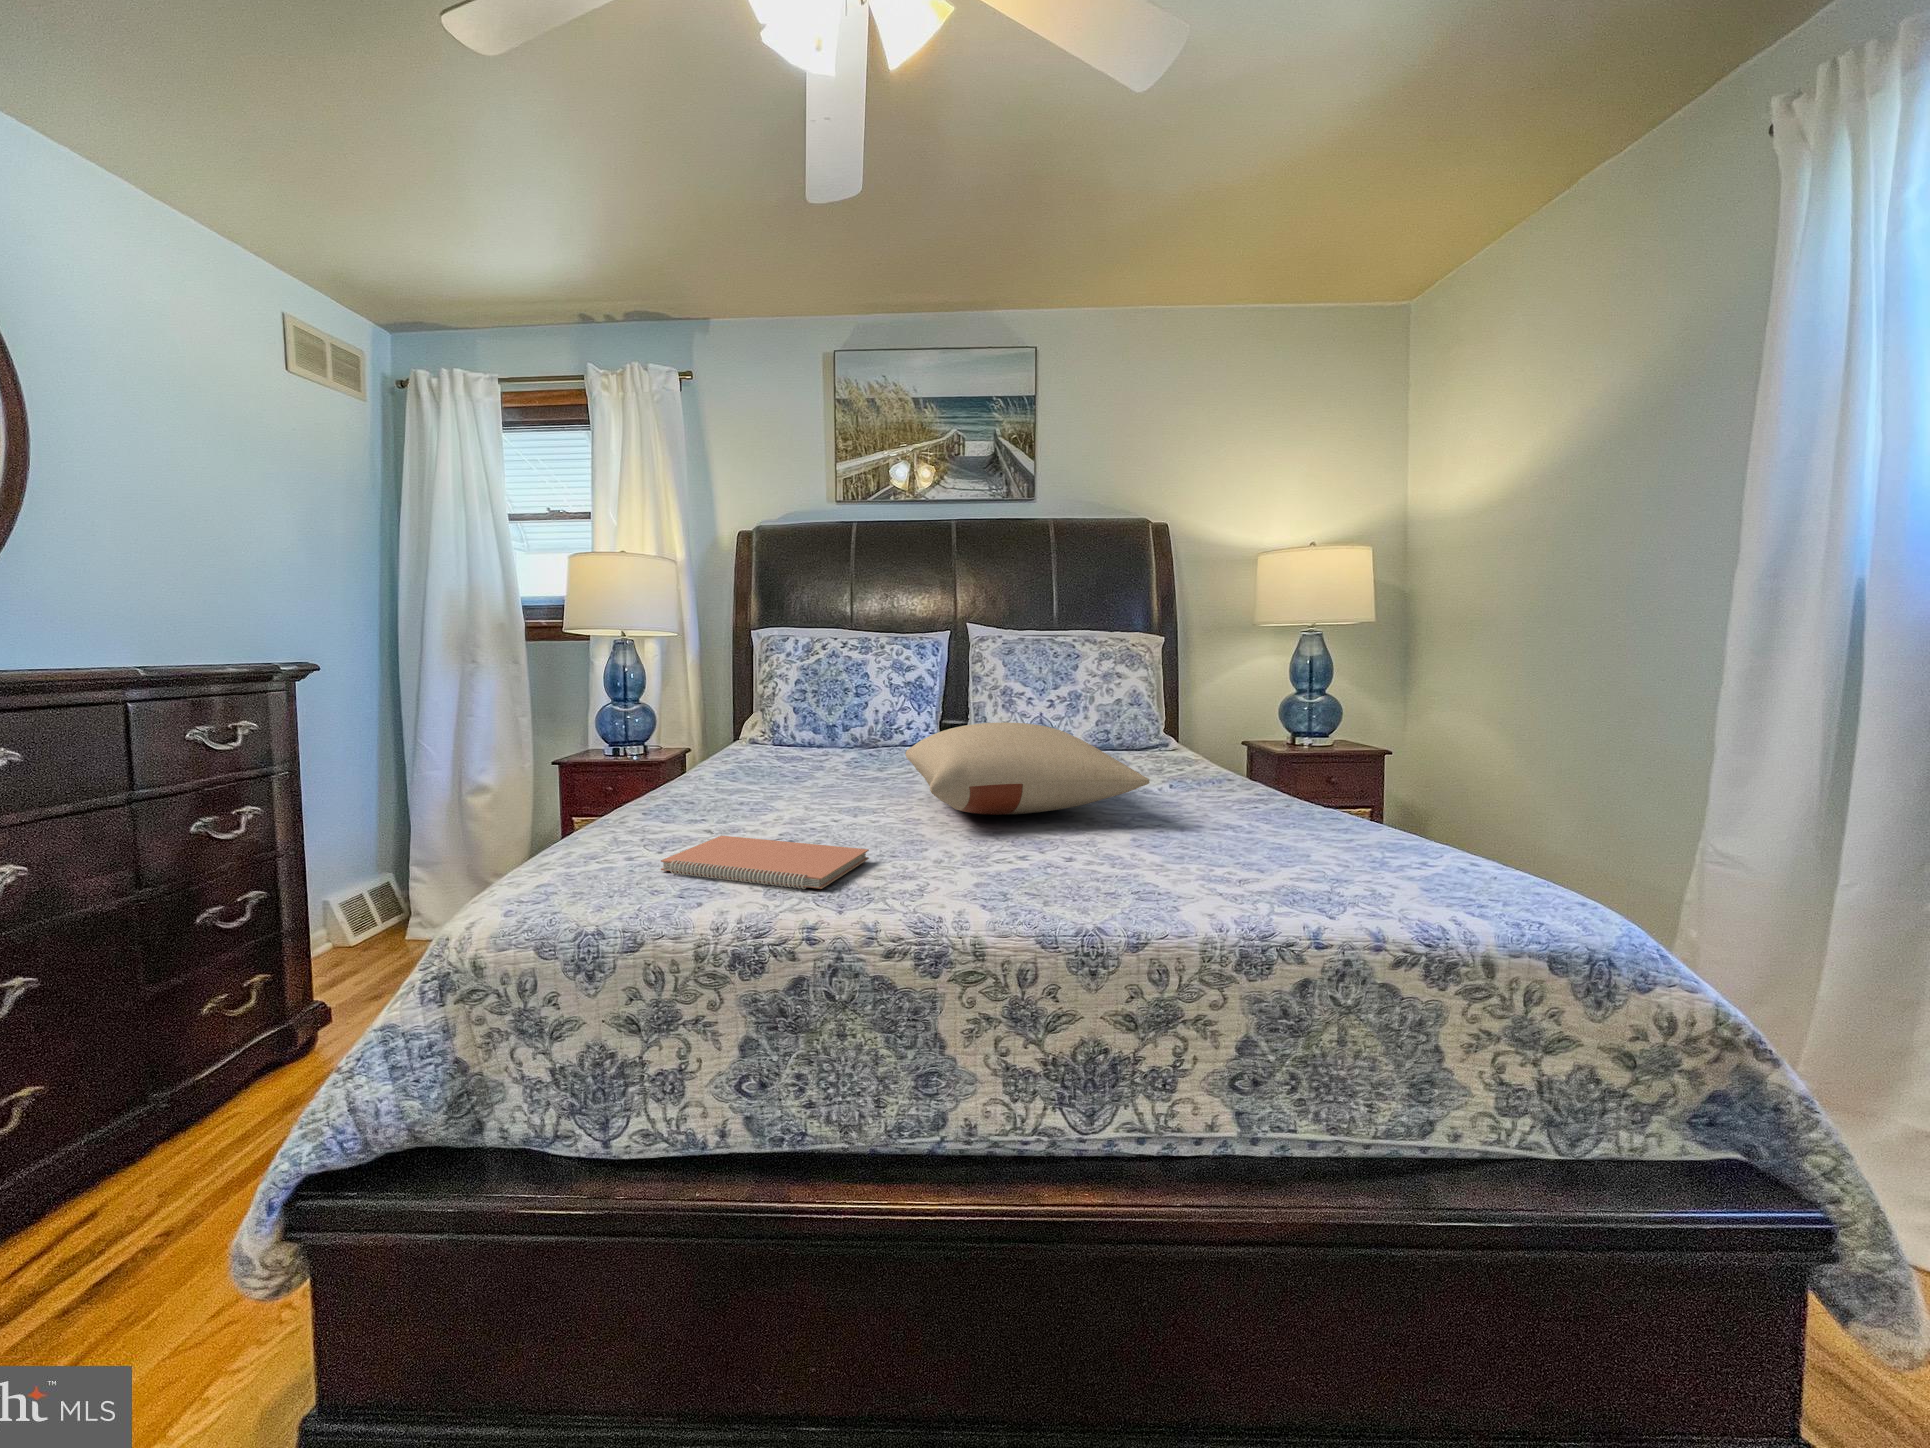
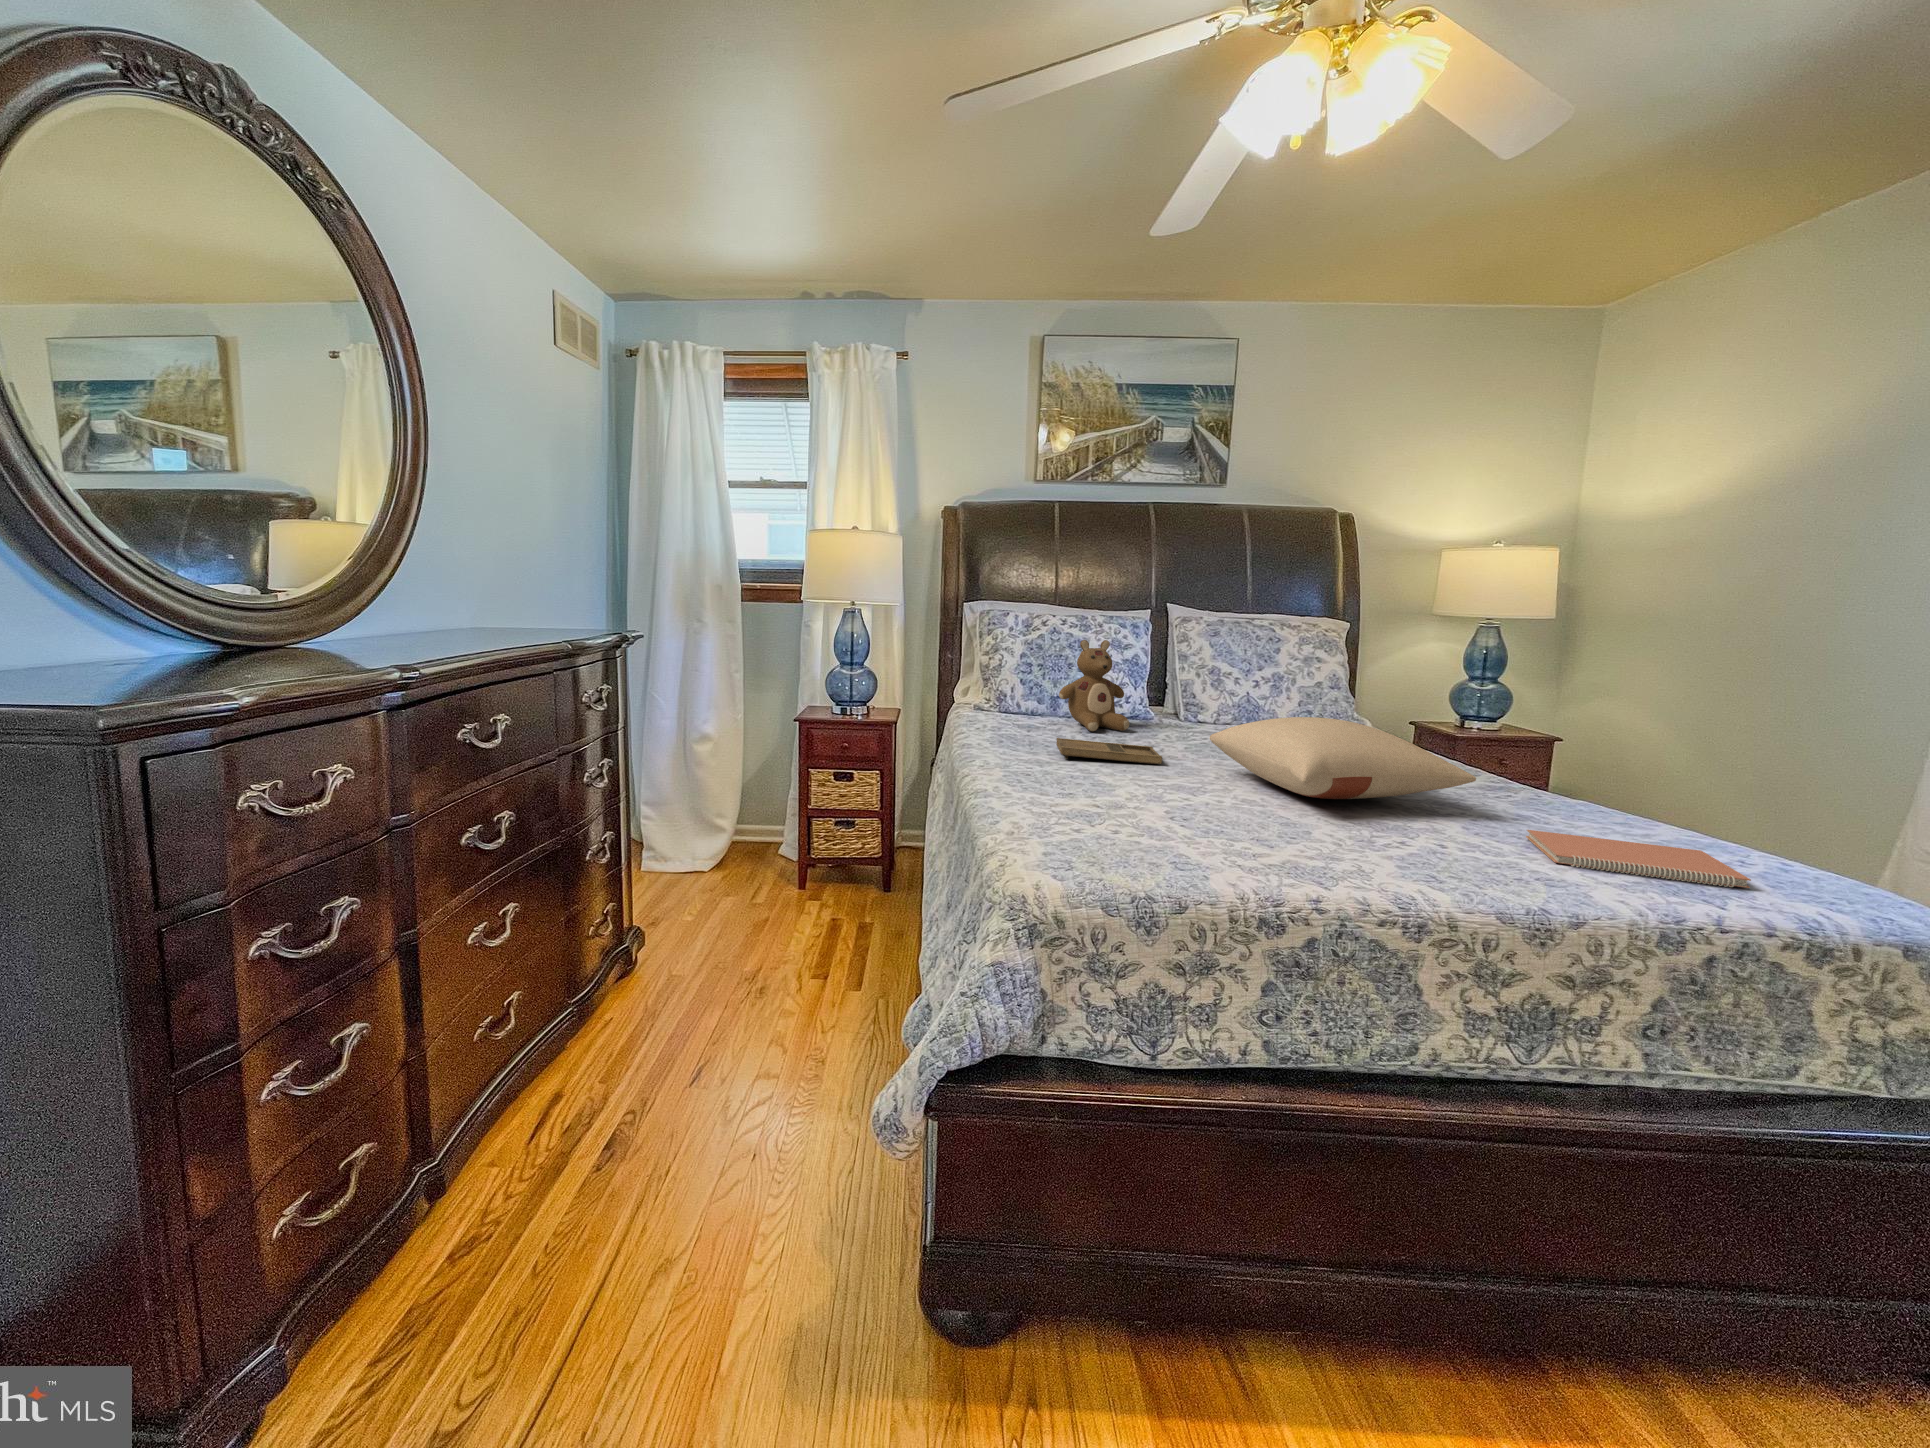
stuffed bear: none [810,659,888,760] -> present [1059,640,1129,731]
tray: none [748,765,867,788] -> present [1056,738,1162,764]
notebook: present [661,835,869,889] -> present [1526,830,1751,888]

